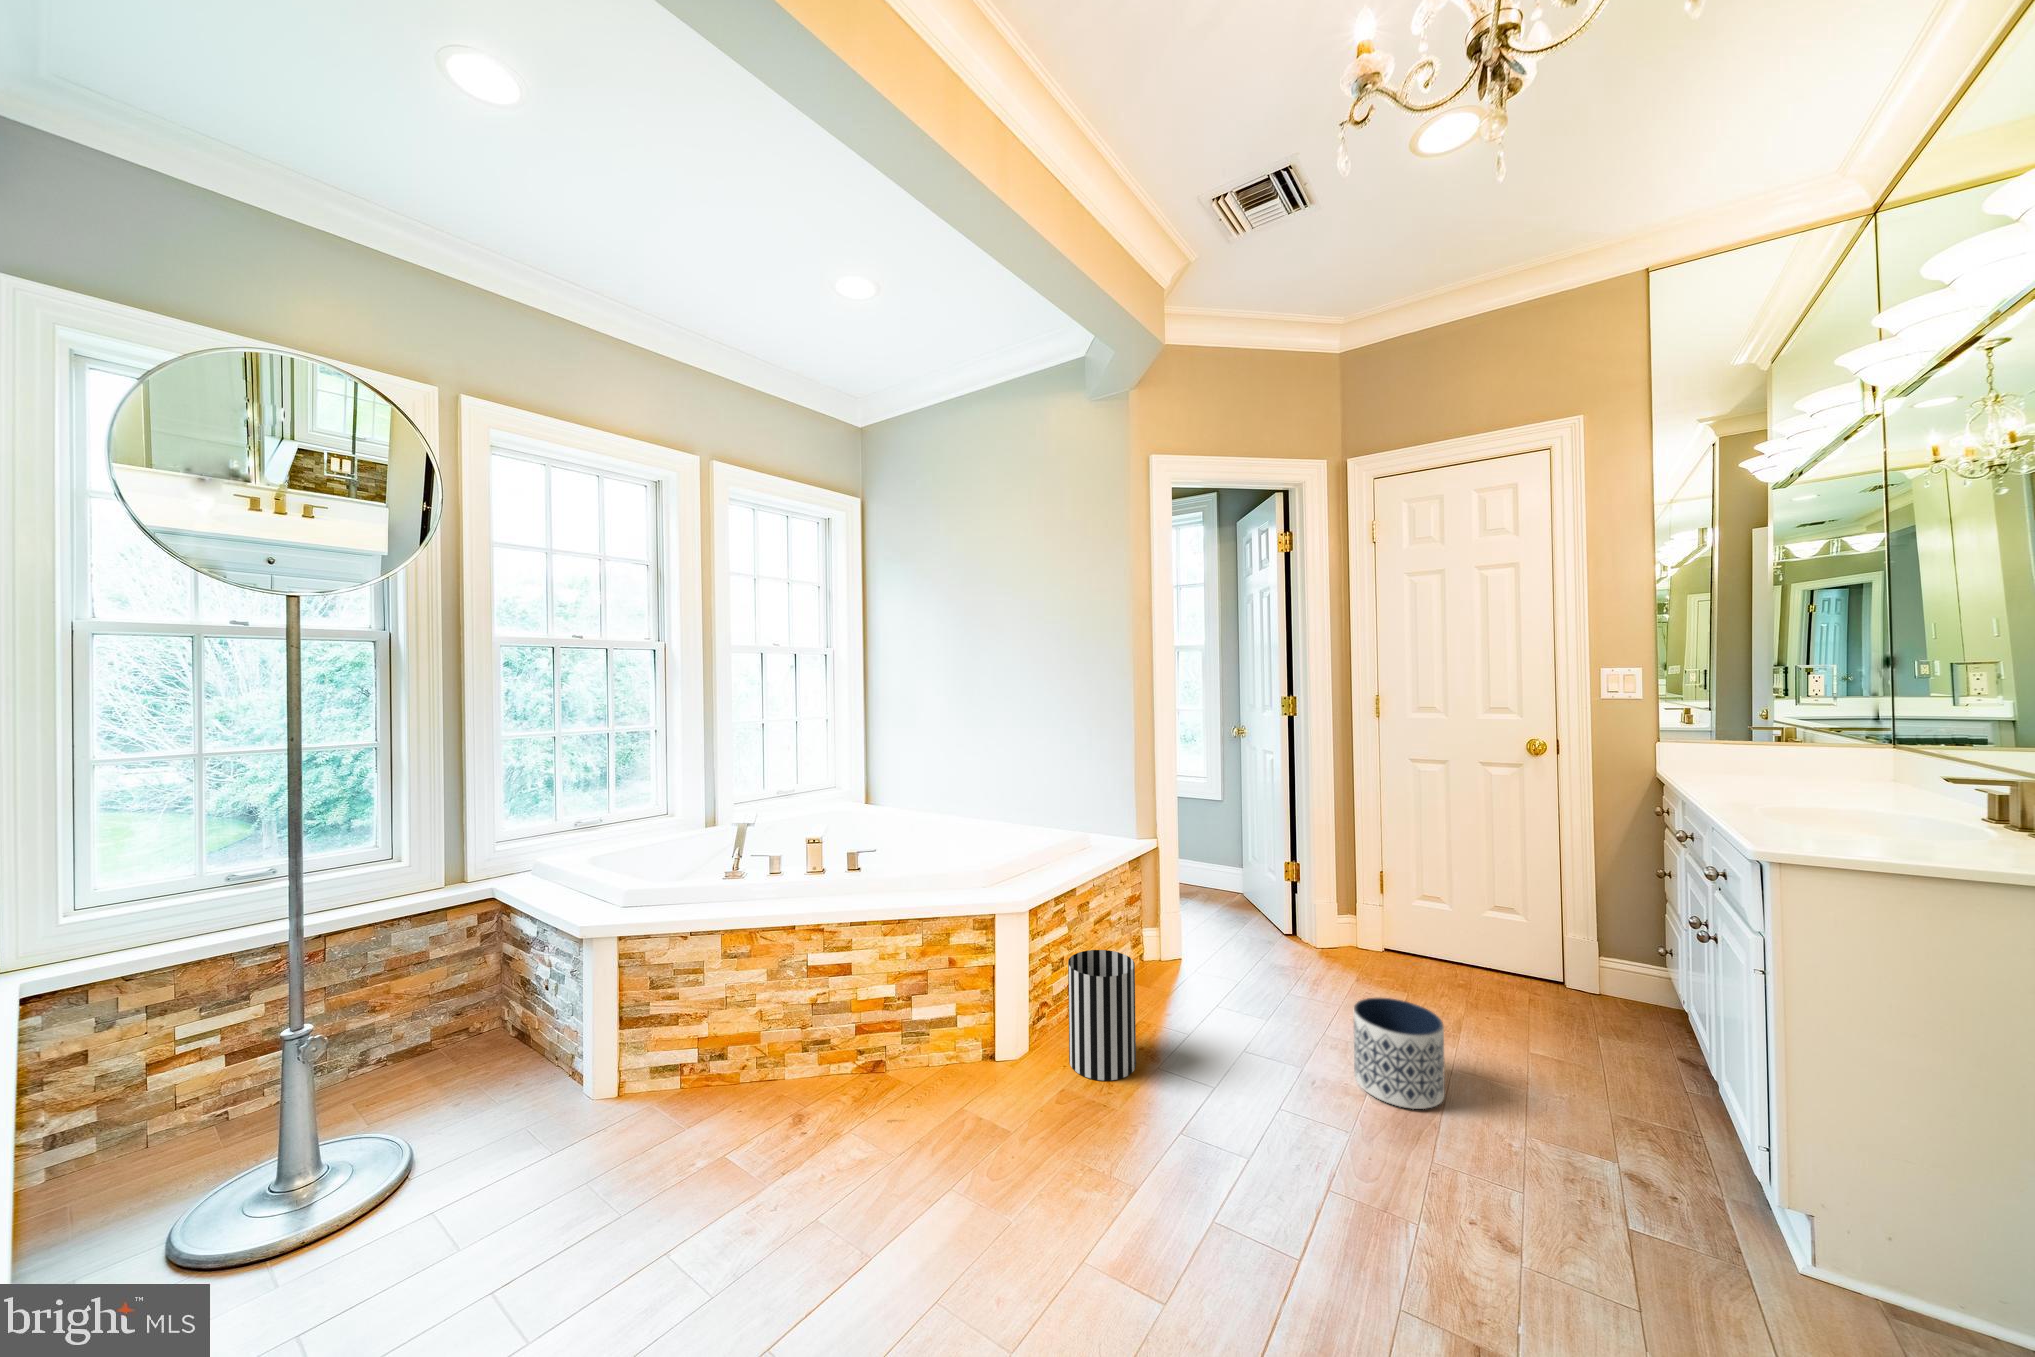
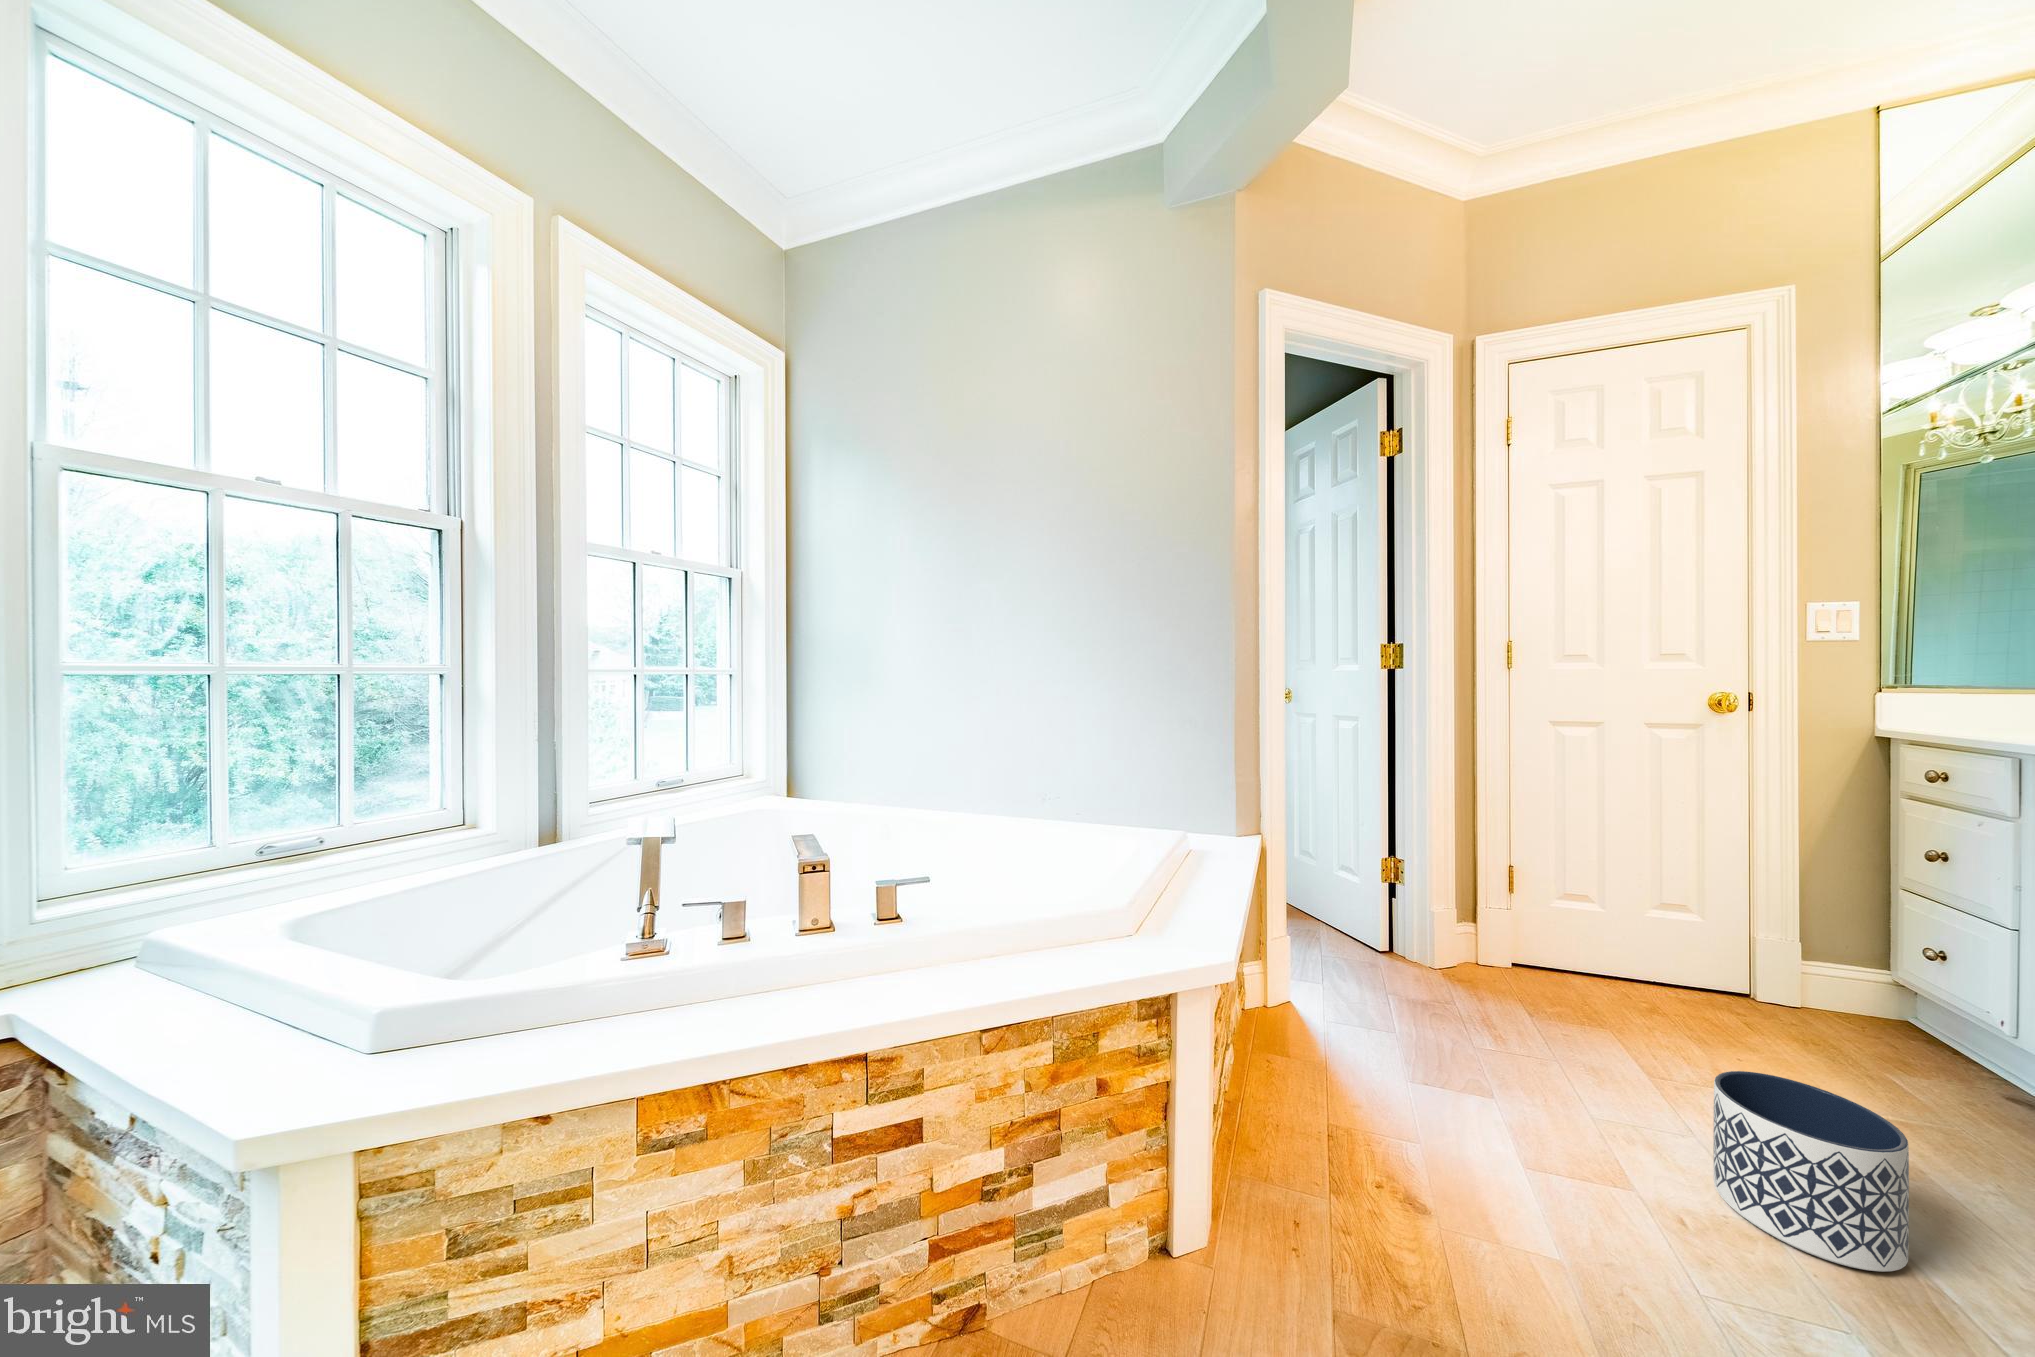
wastebasket: present [1068,950,1136,1081] -> none [1289,1029,1418,1283]

